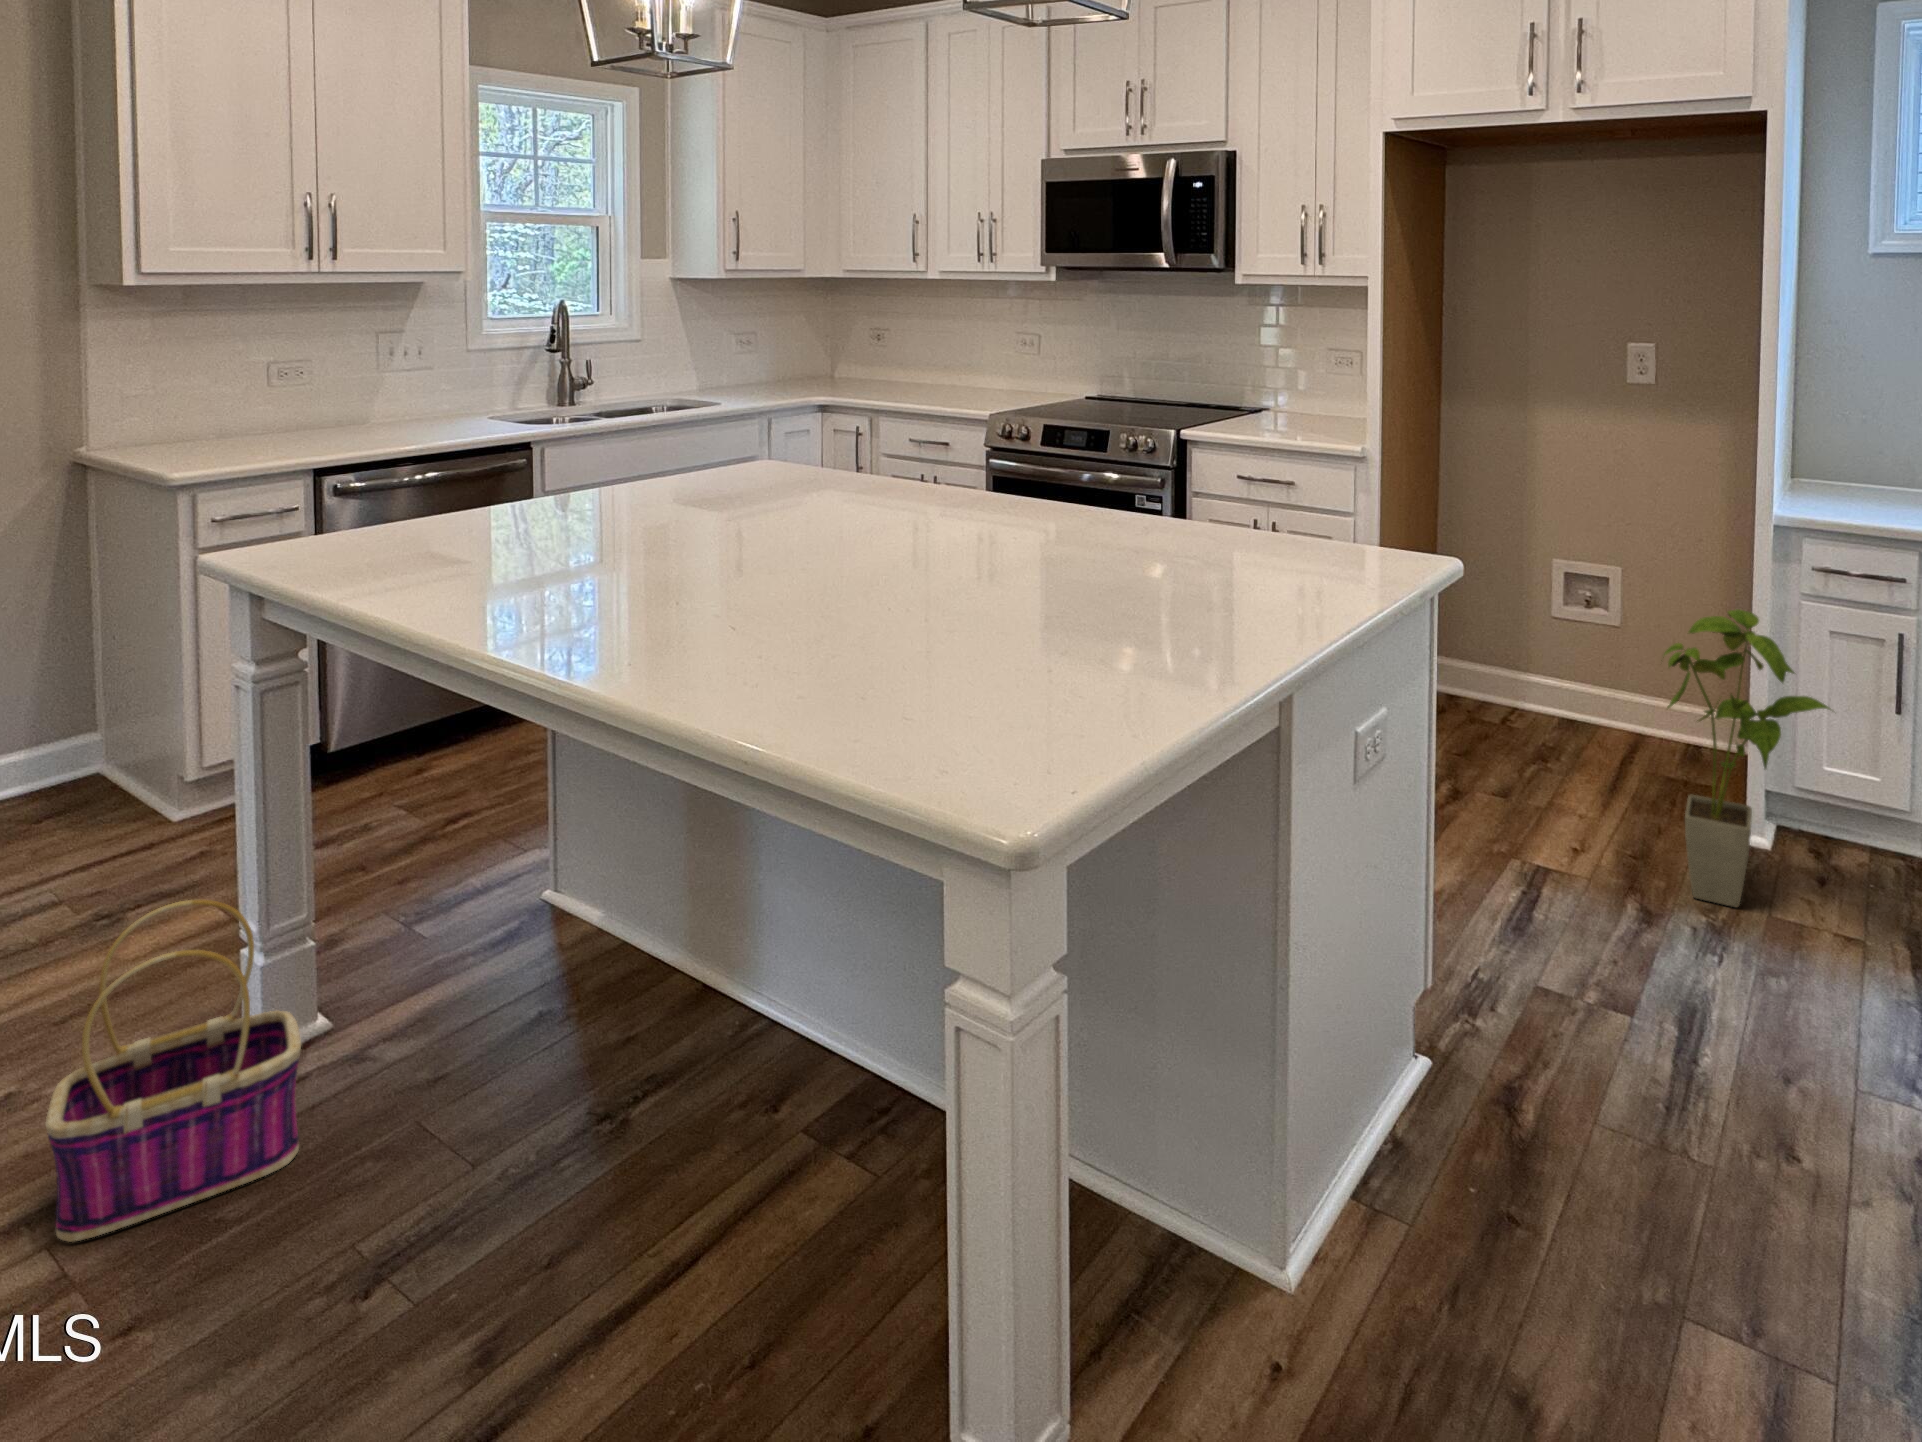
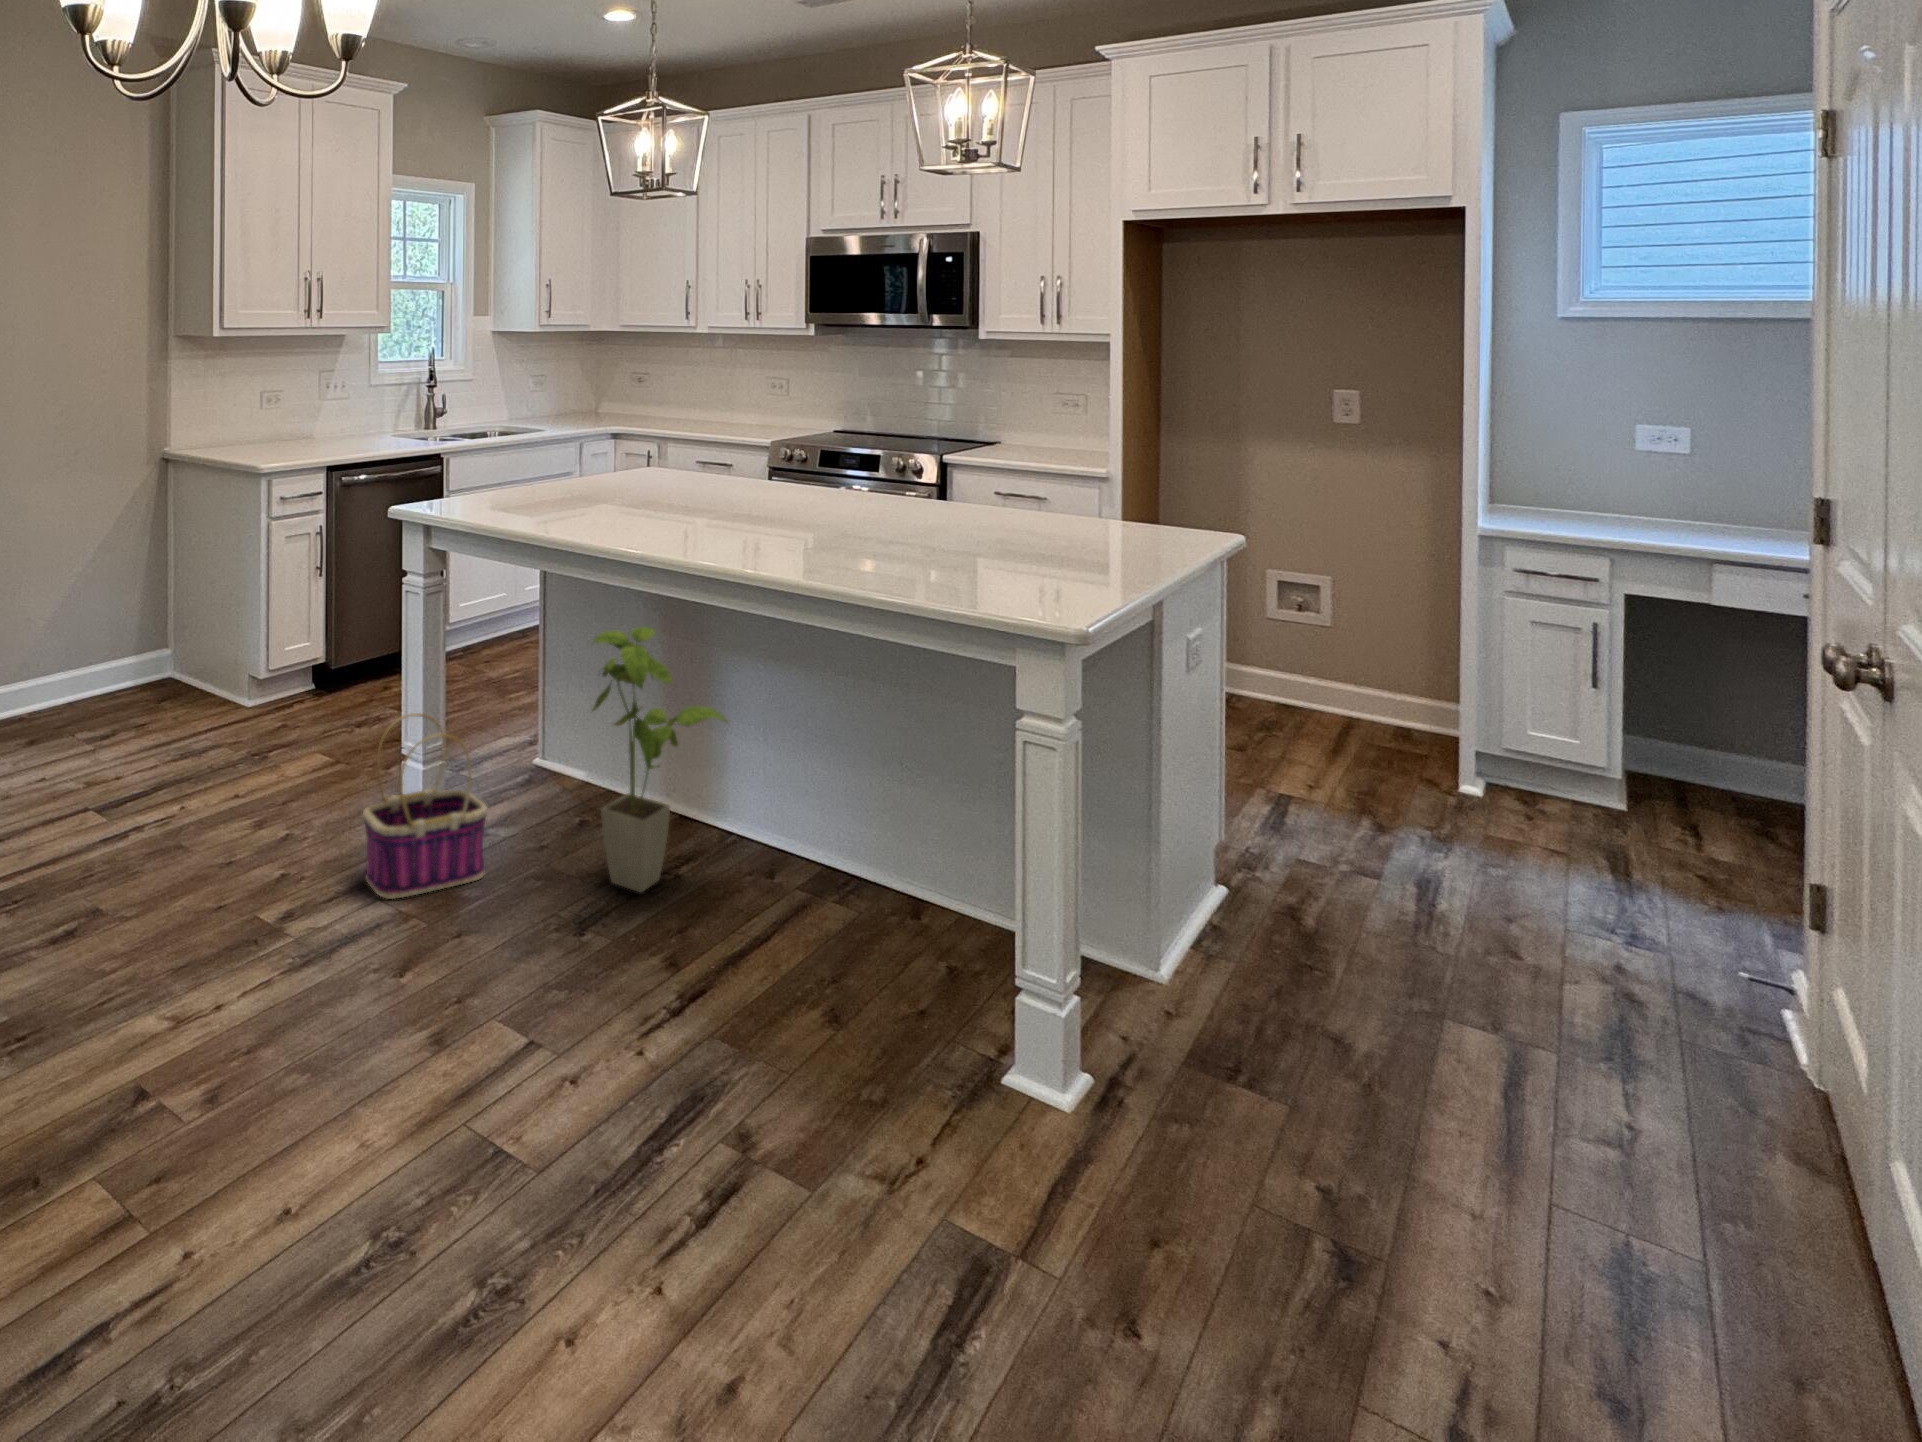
house plant: present [1663,609,1830,907] -> present [592,627,727,893]

